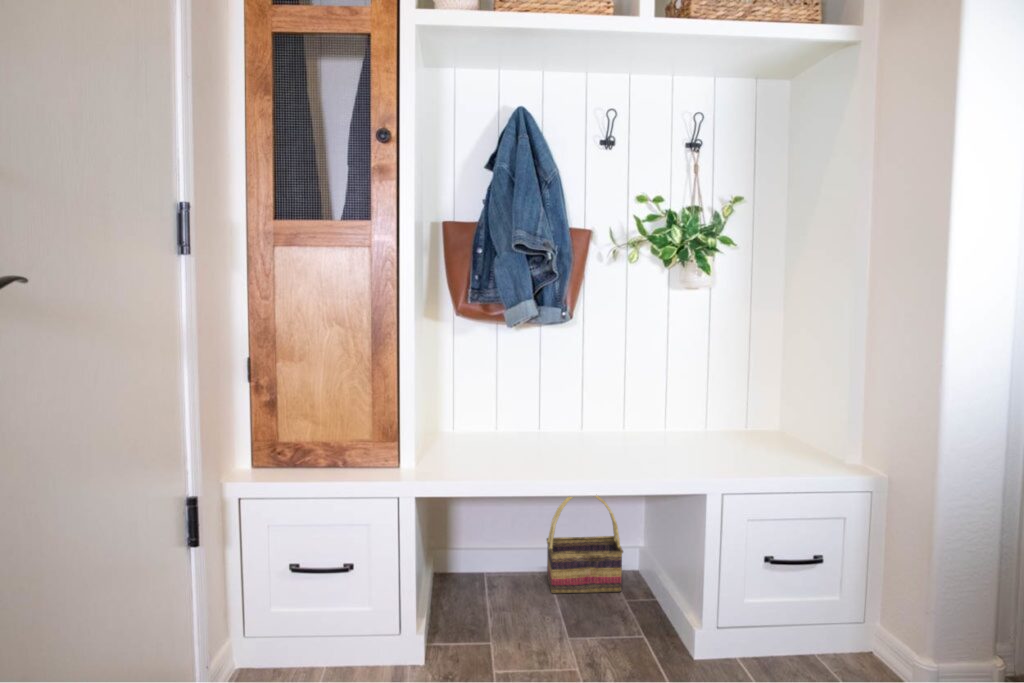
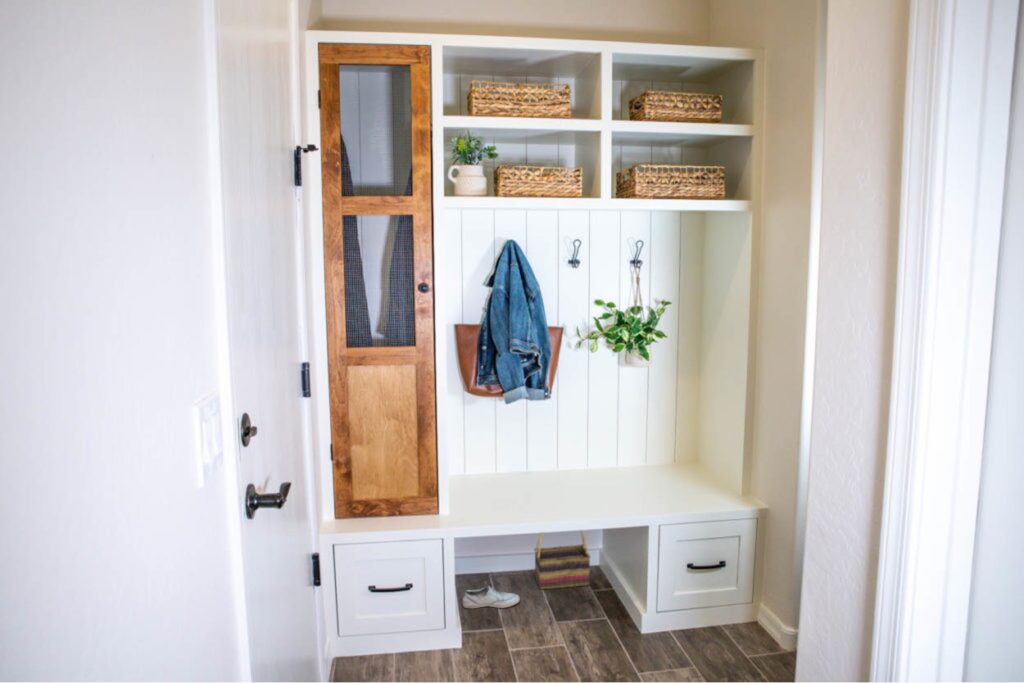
shoe: none [440,582,521,614] -> present [462,586,520,609]

